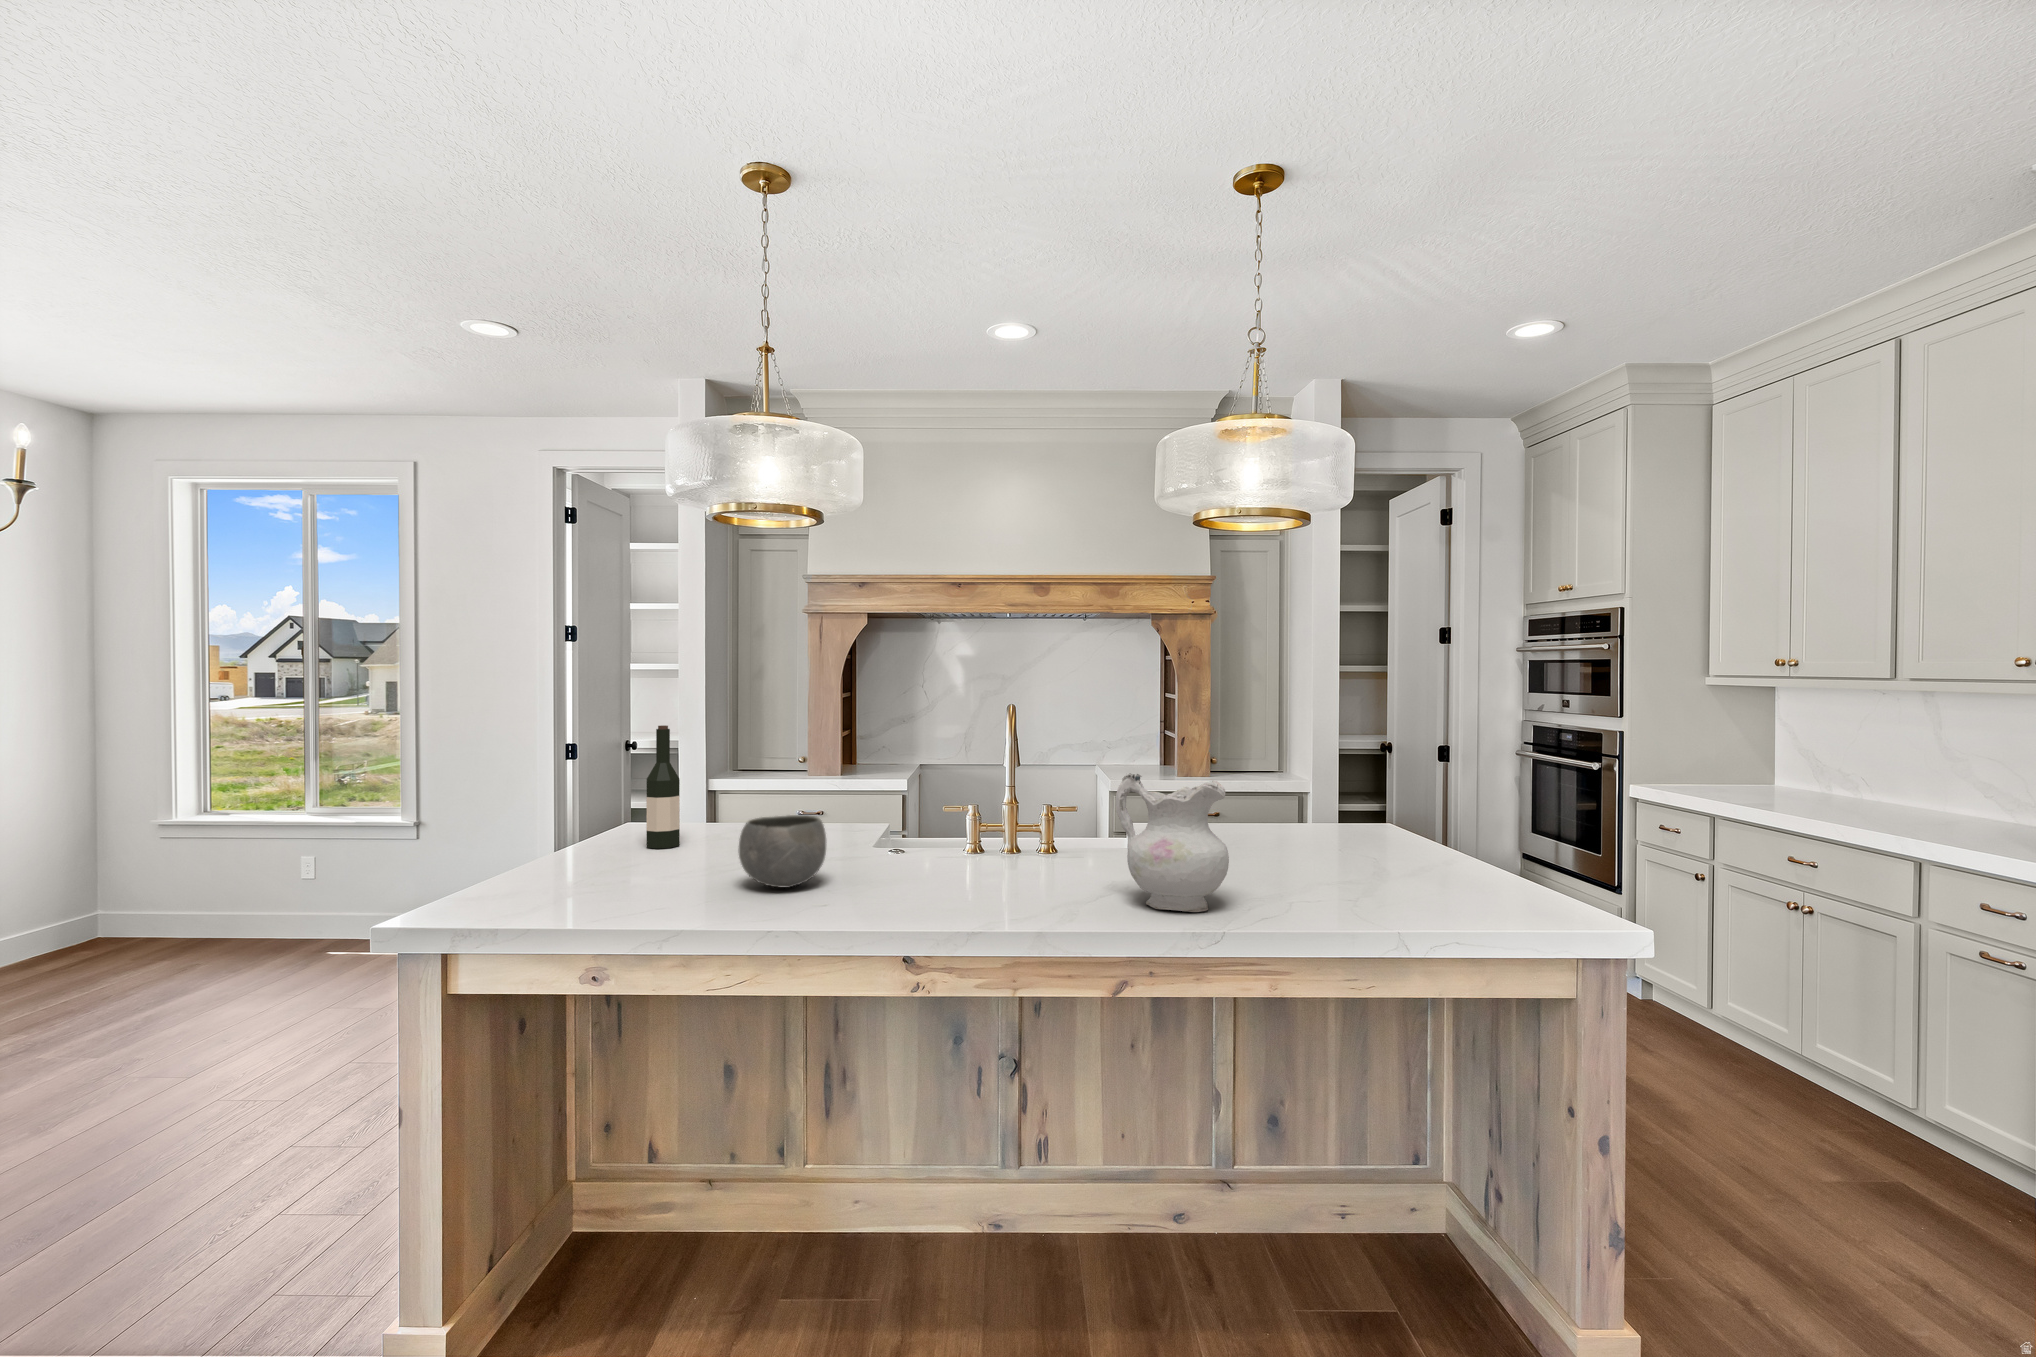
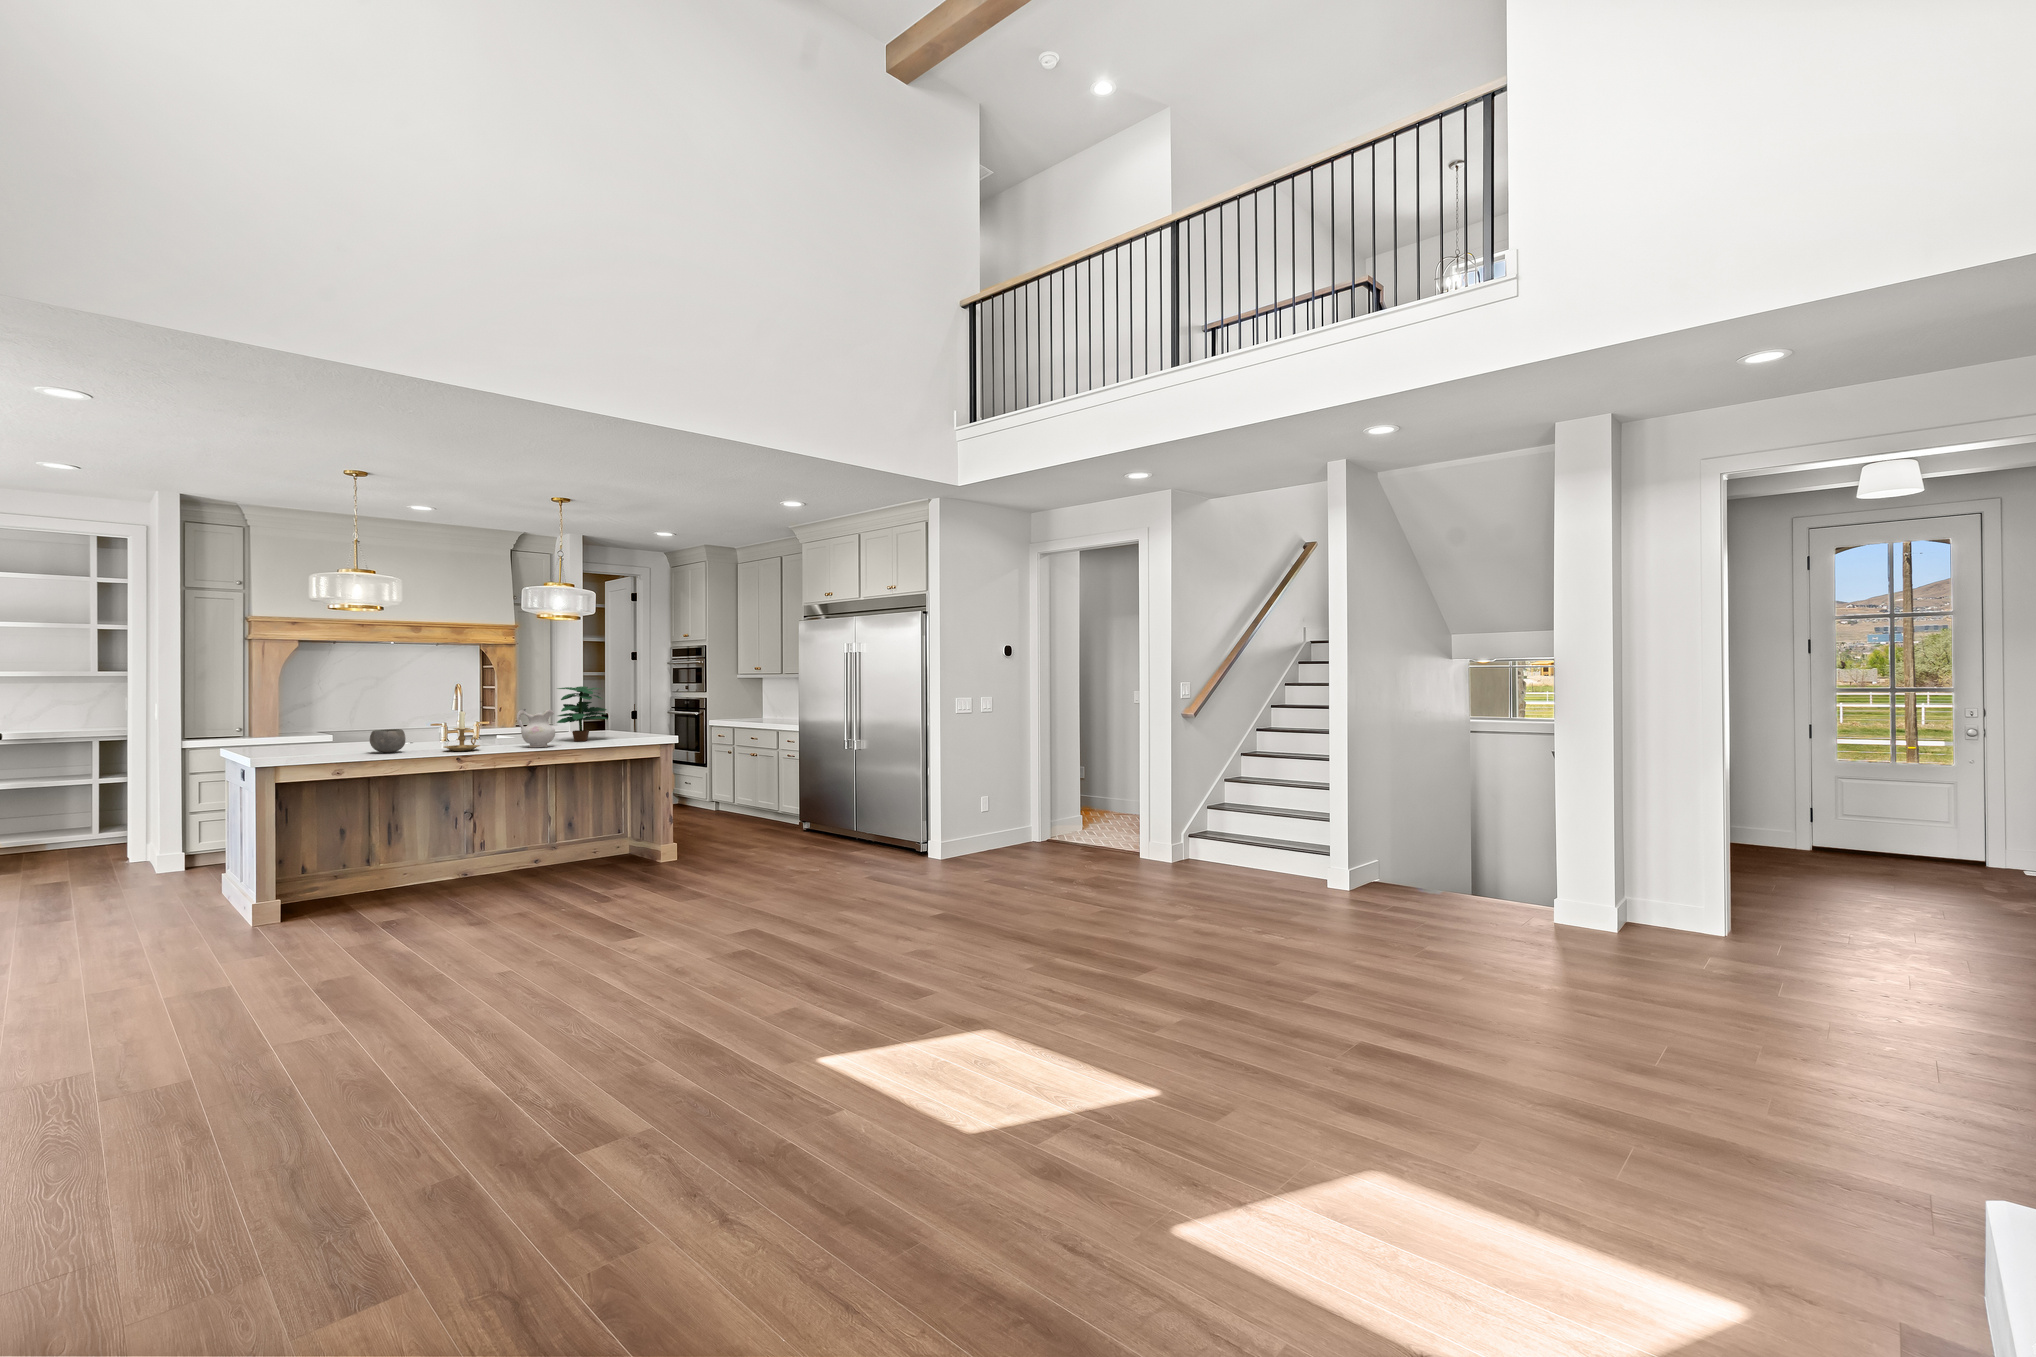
potted plant: none [1248,701,1403,877] -> present [557,686,608,741]
wine bottle: present [646,725,680,849] -> none [285,701,302,752]
candle holder: none [903,772,1007,905] -> present [444,711,480,751]

